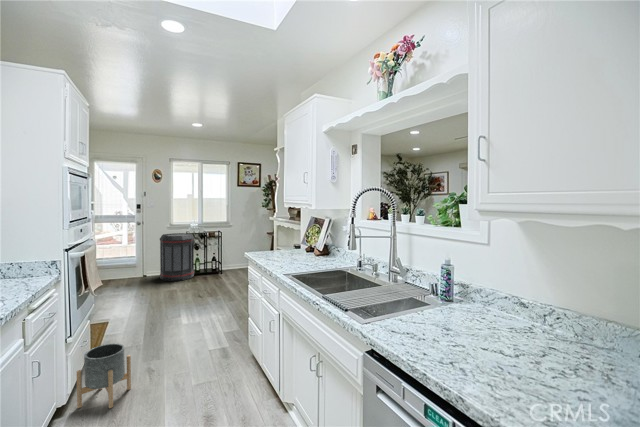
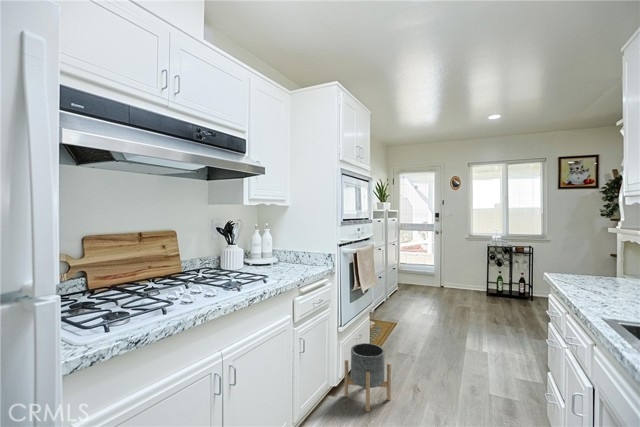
trash can: present [160,233,194,281] -> none [456,245,495,299]

